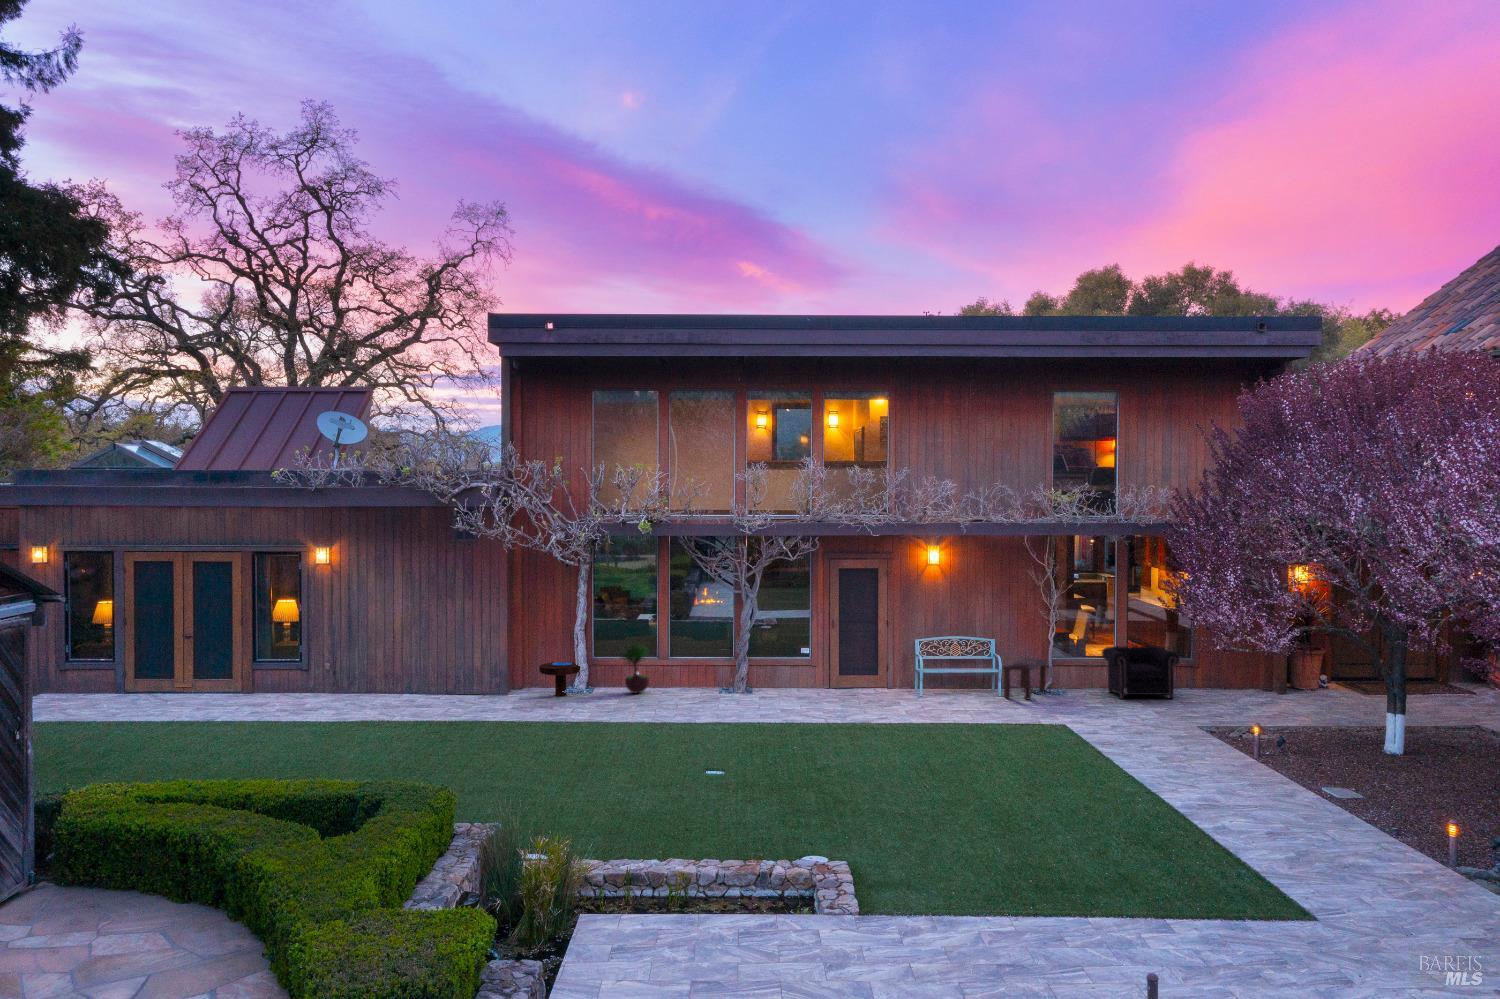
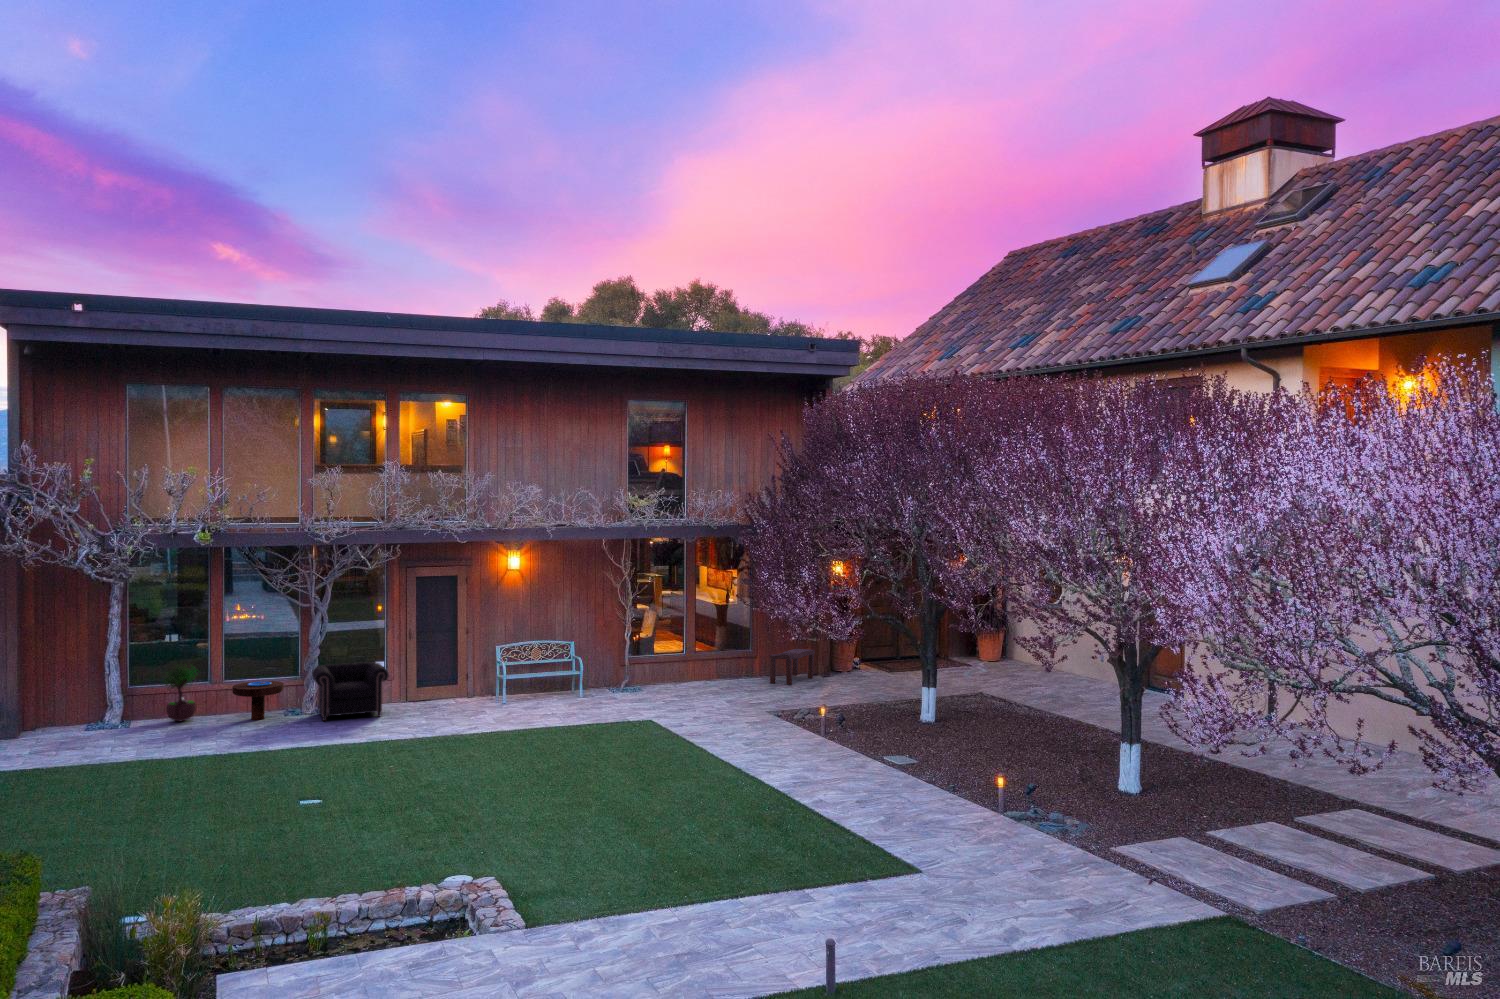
armchair: present [1102,646,1179,699] -> present [312,662,388,721]
bench: present [1003,658,1047,699] -> present [770,649,815,685]
side table: present [539,662,580,696] -> present [232,681,284,720]

